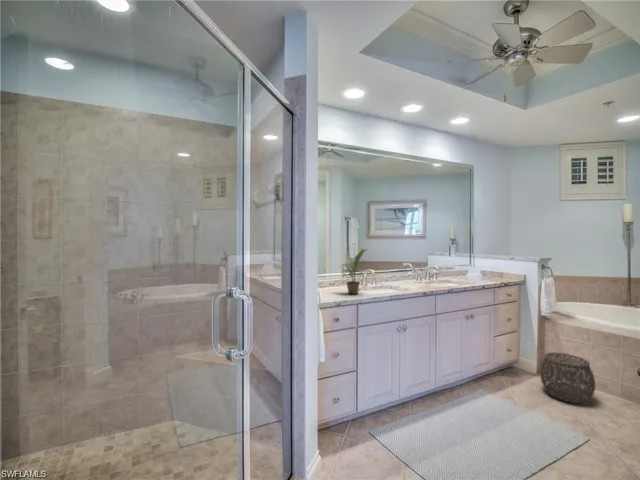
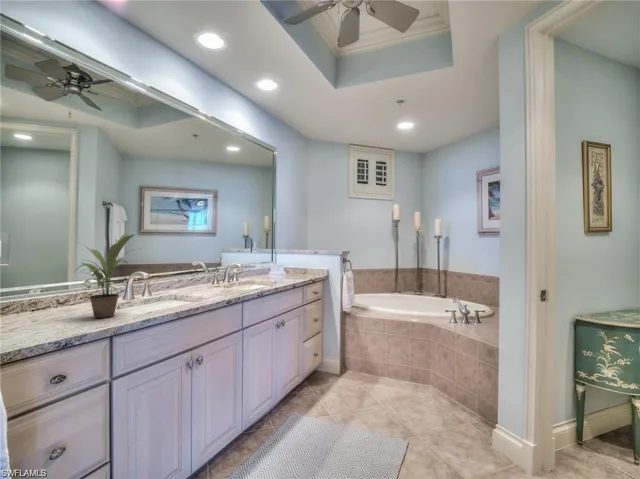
woven basket: present [540,352,595,404] -> none [346,349,392,401]

